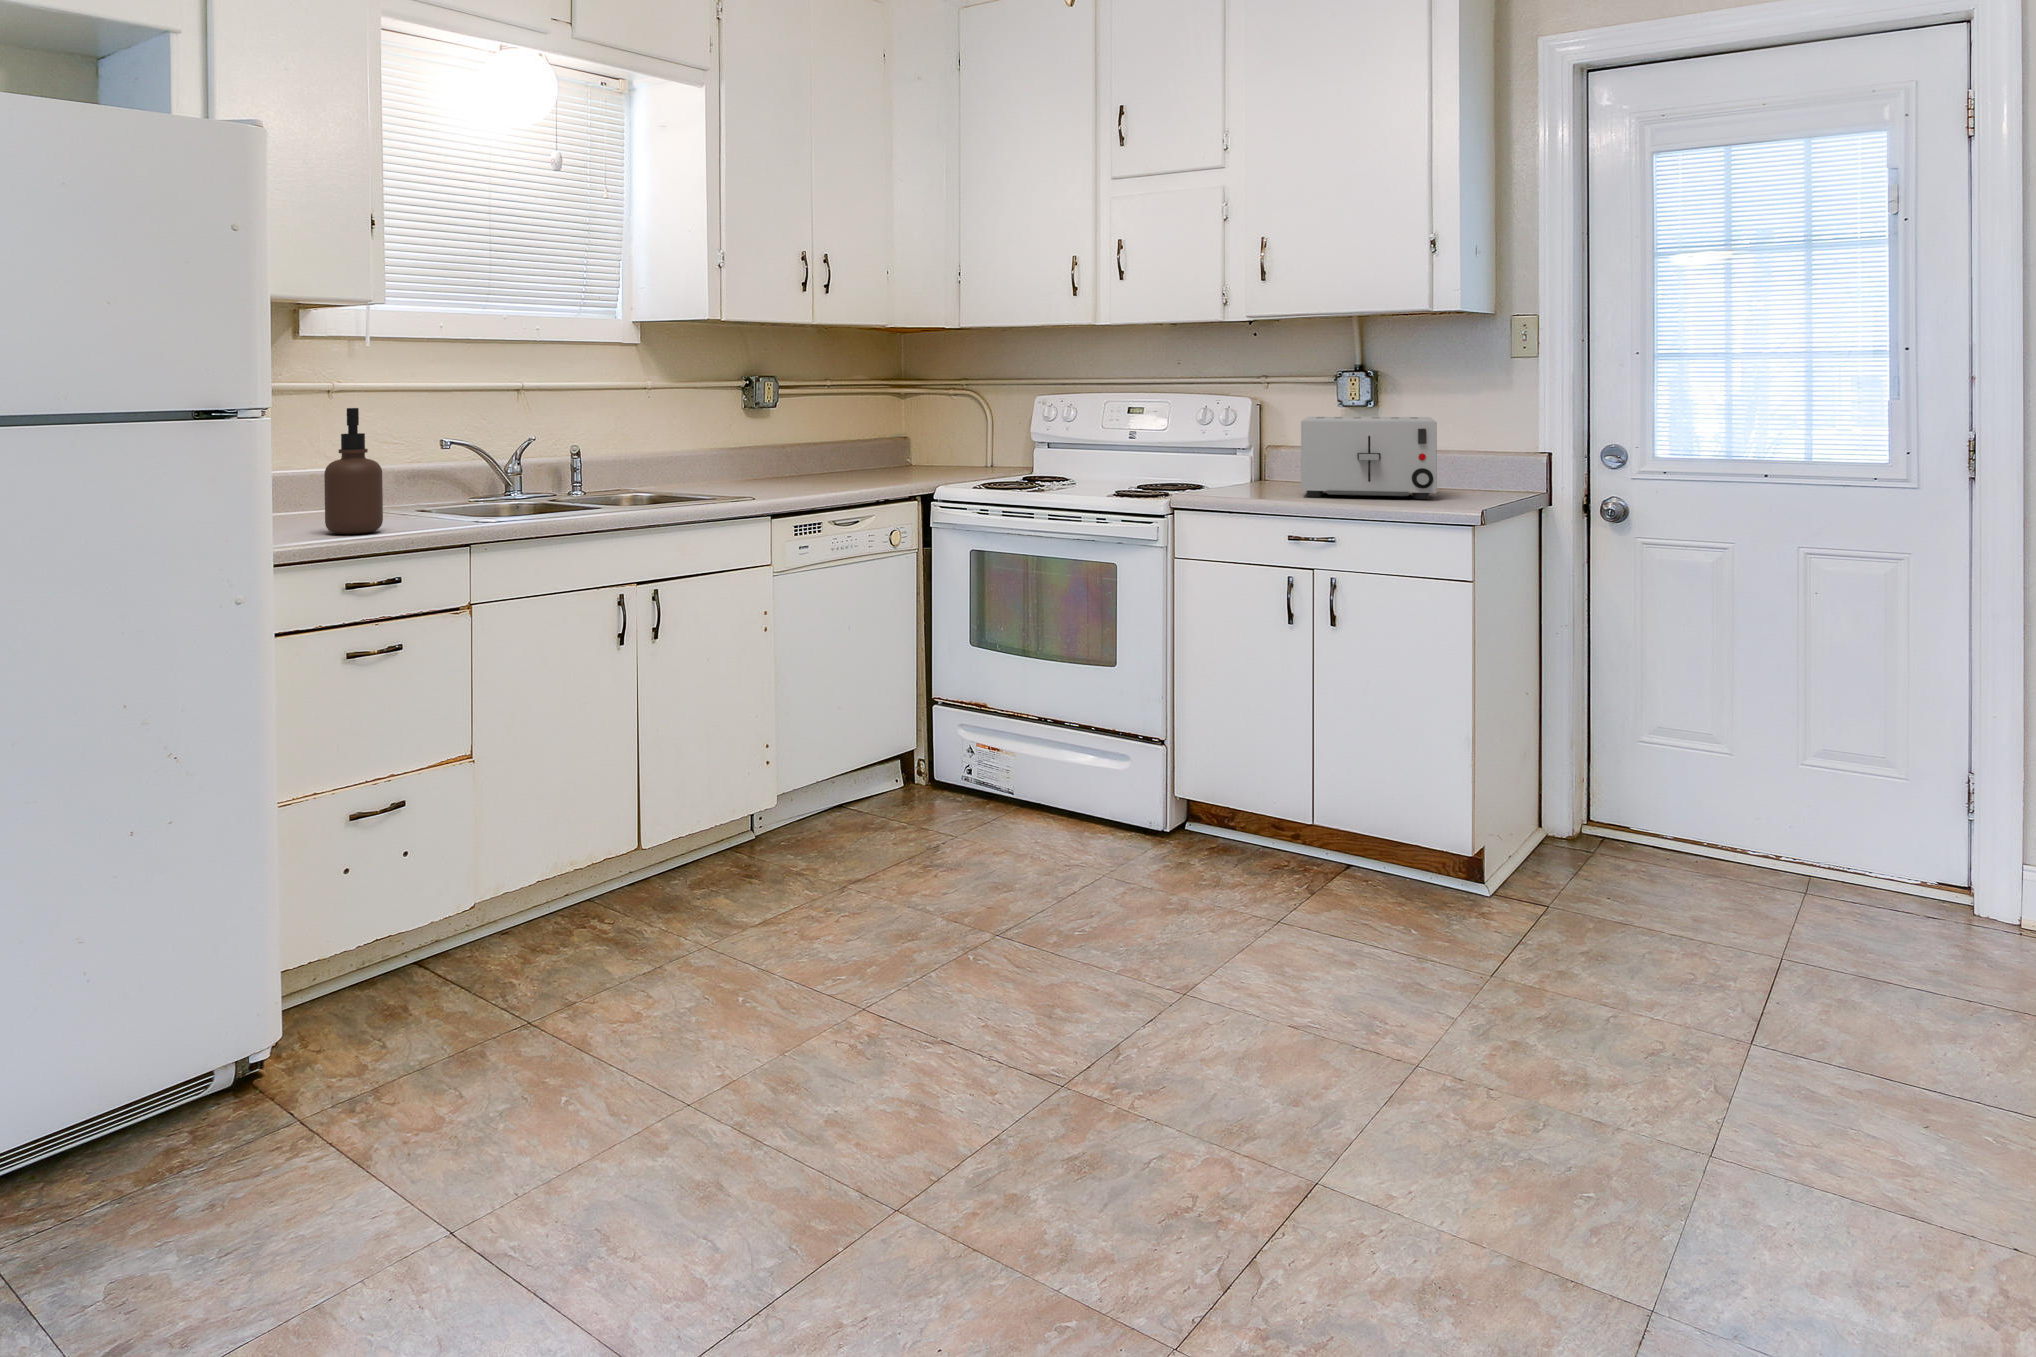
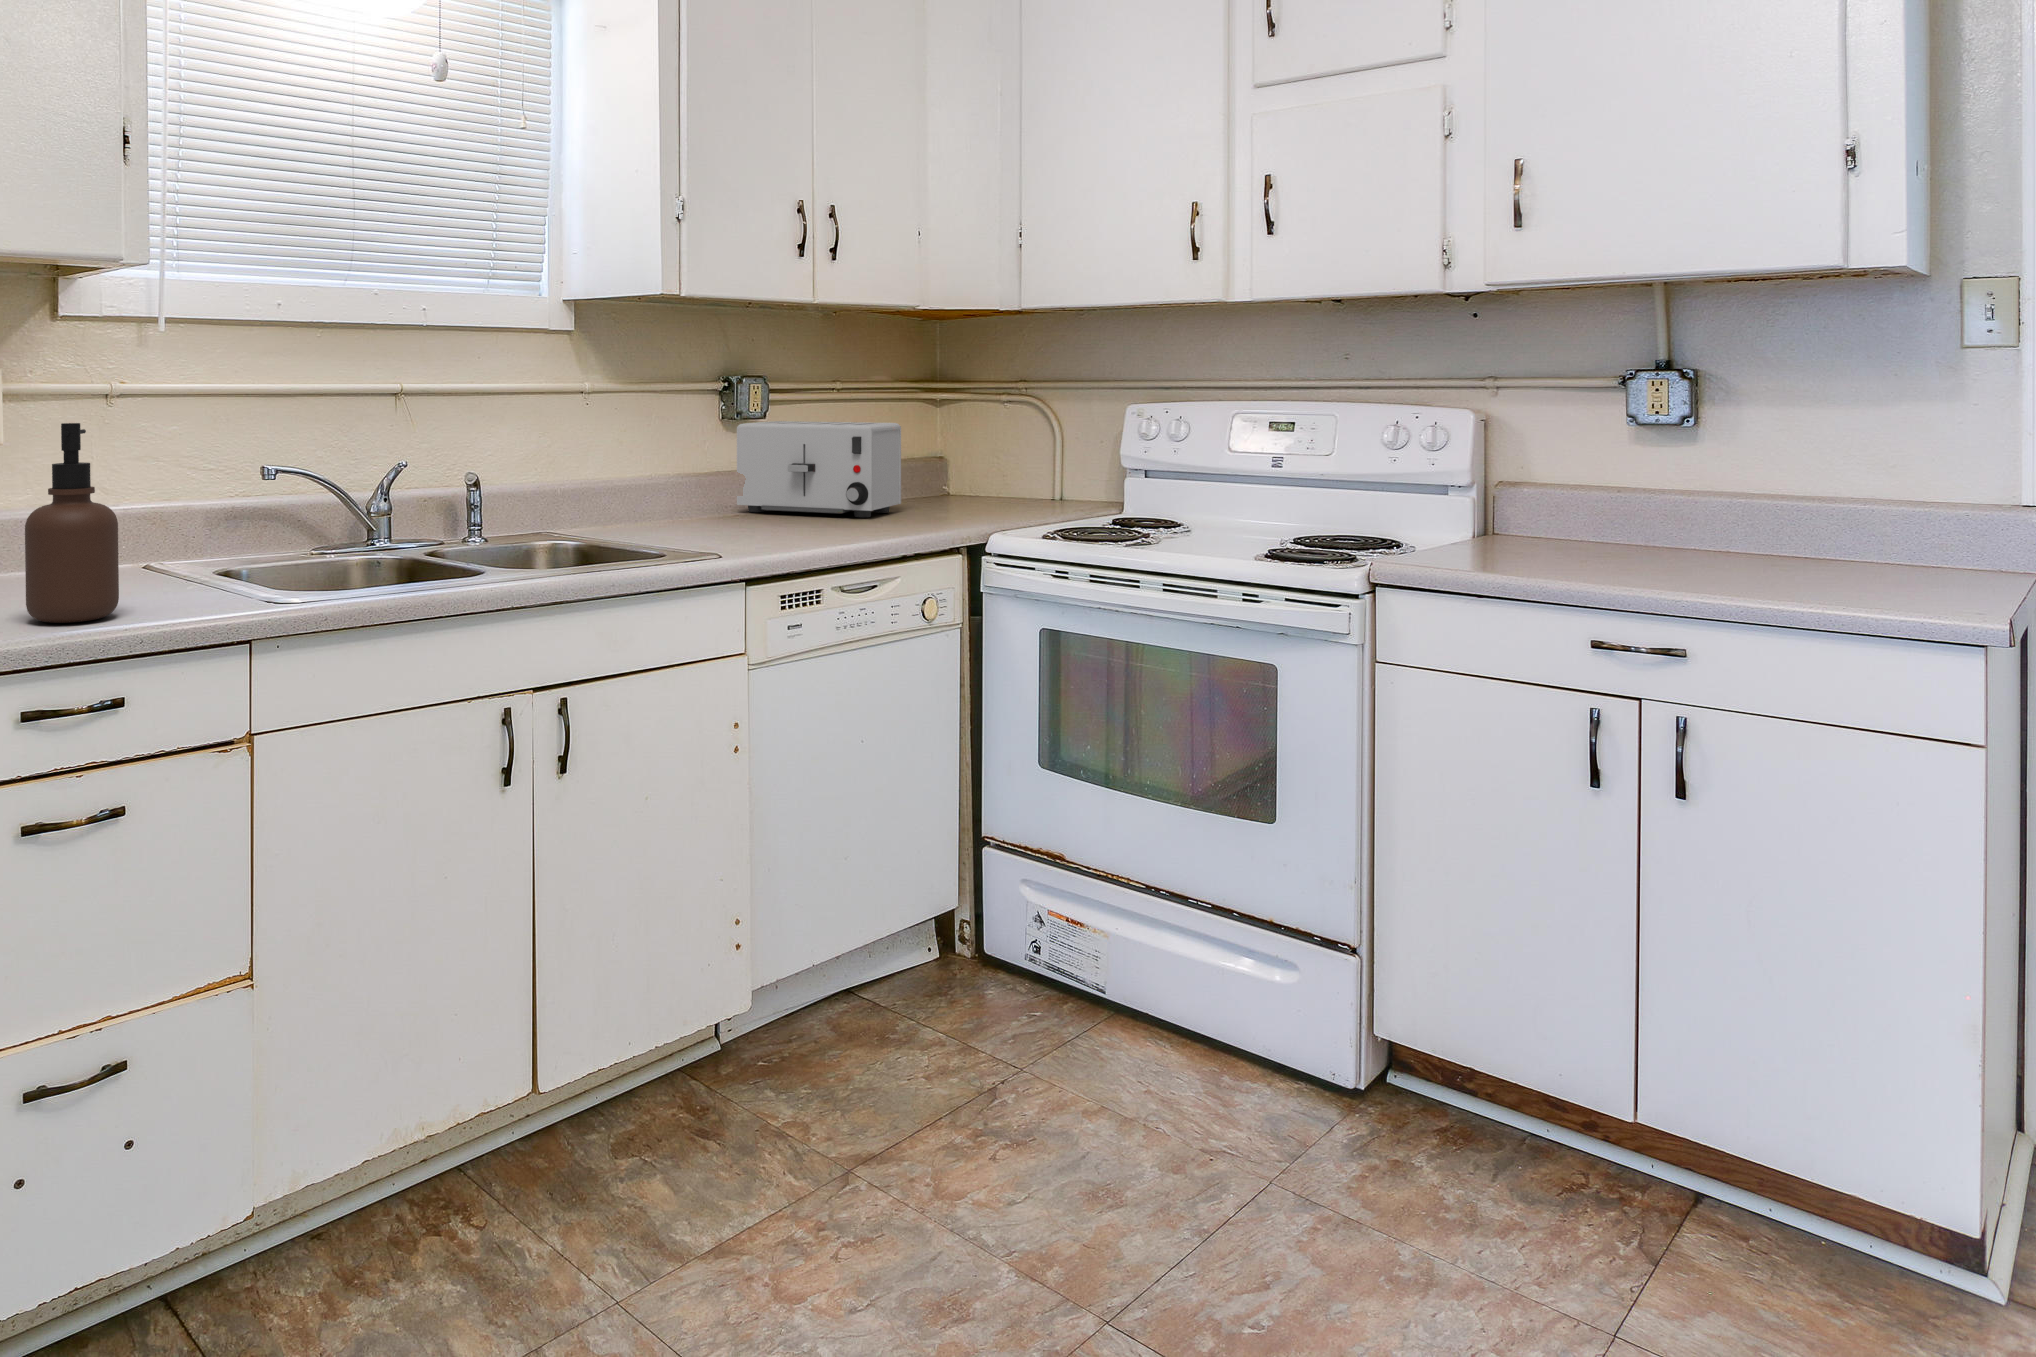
toaster: present [1301,417,1437,499] -> present [737,421,901,517]

